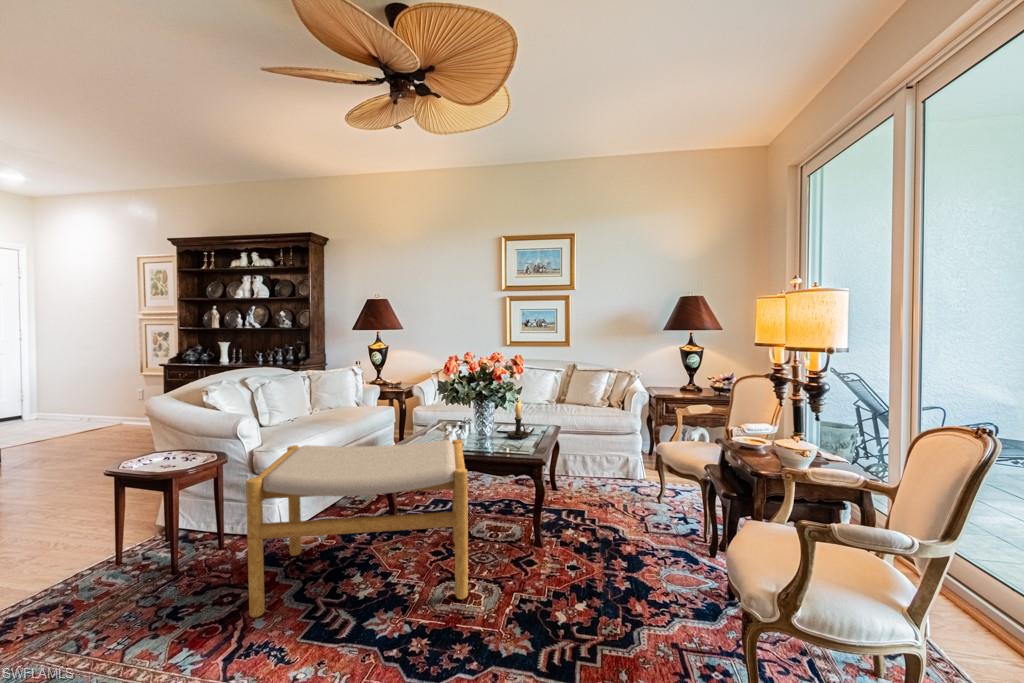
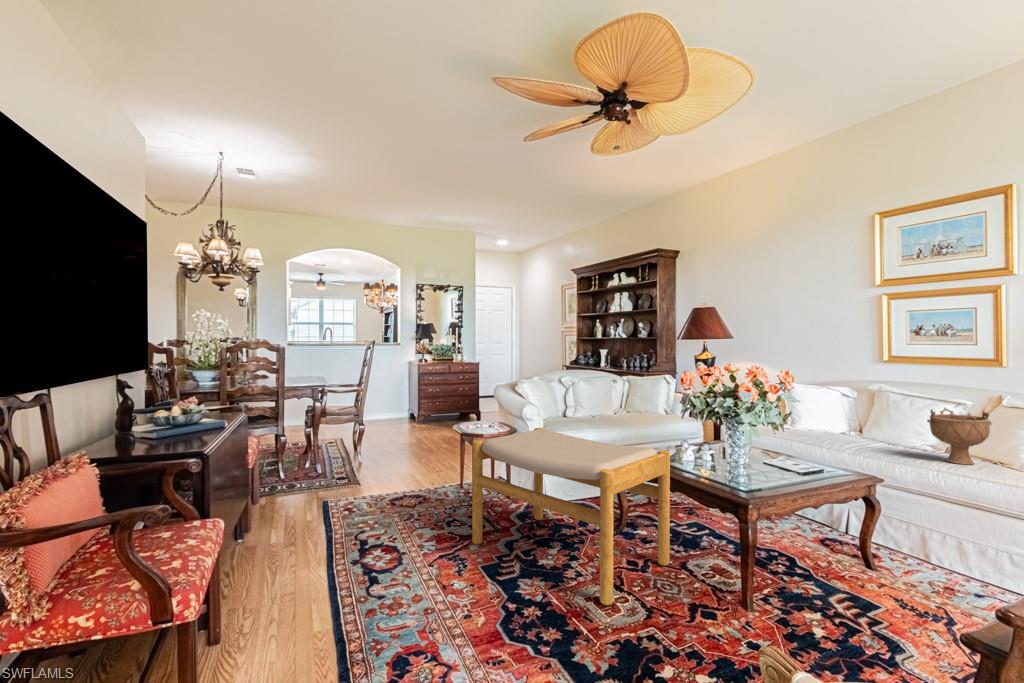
decorative bowl: none [555,374,583,410] -> present [927,408,992,465]
candle holder: present [507,395,530,439] -> none [765,416,798,474]

